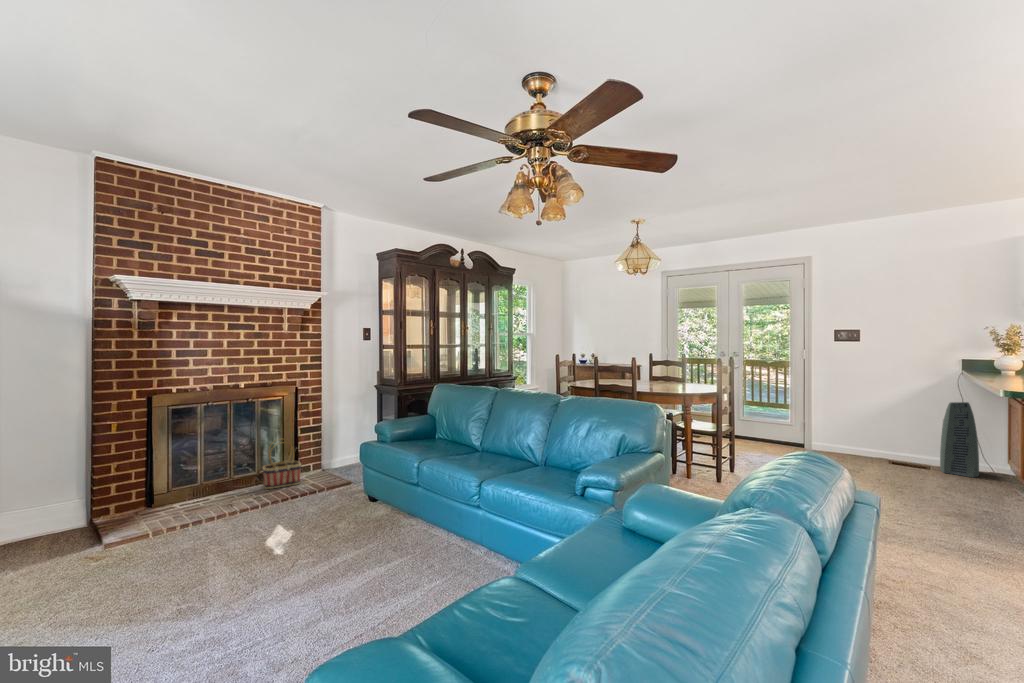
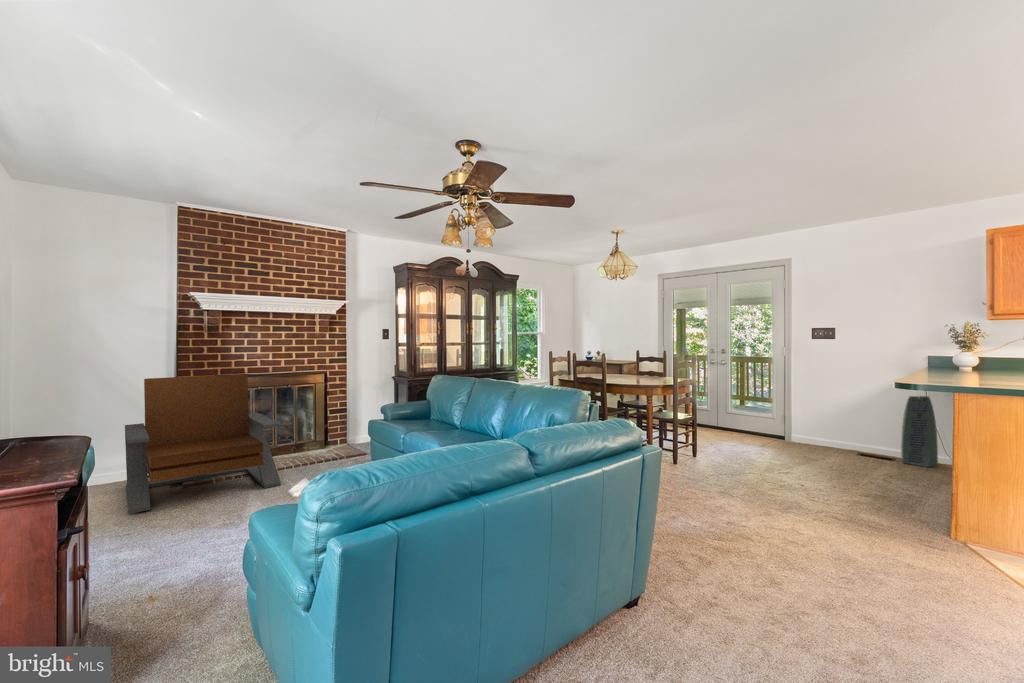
lounge chair: none [9,386,249,606] -> present [125,374,281,514]
basket: present [263,443,301,489] -> none [299,418,329,456]

